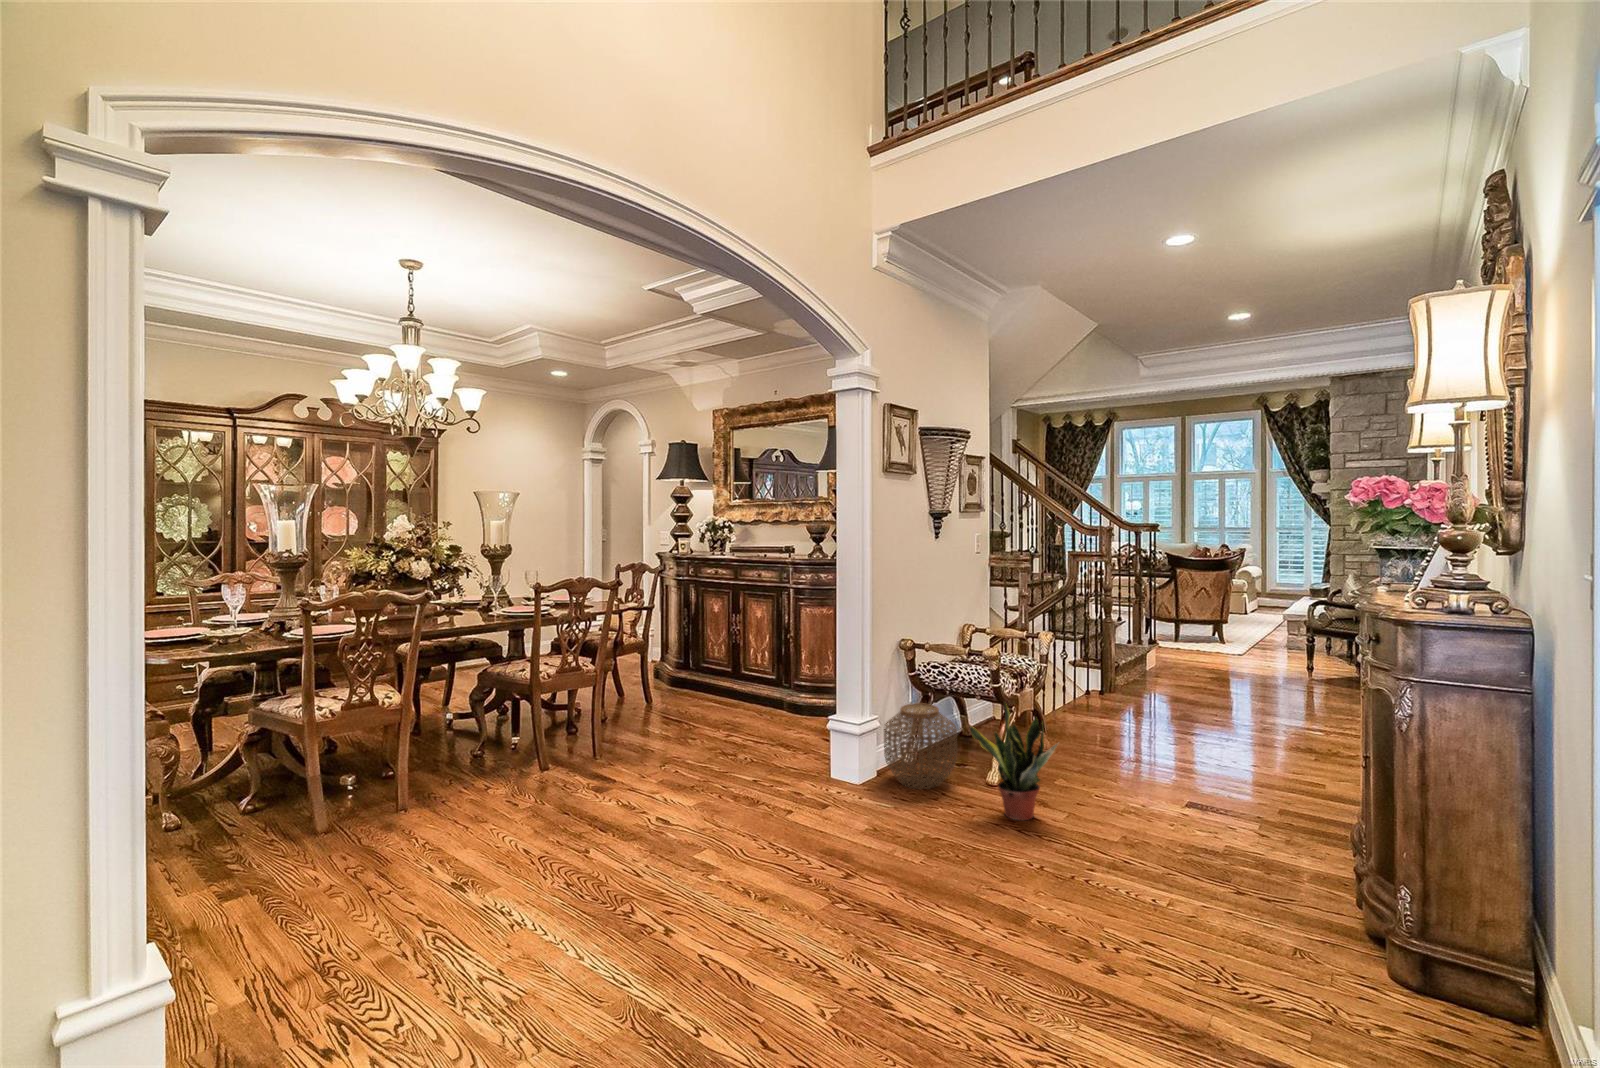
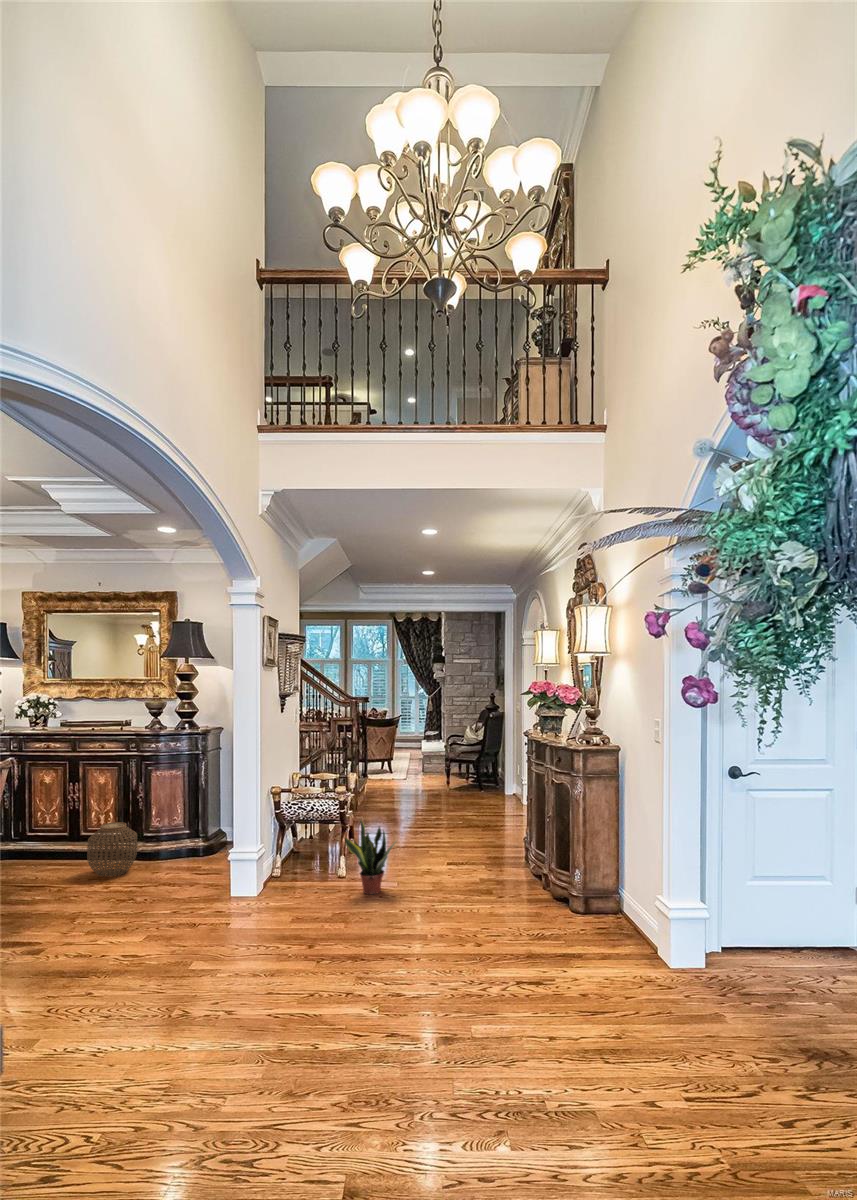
woven basket: present [884,703,957,789] -> present [87,822,137,877]

